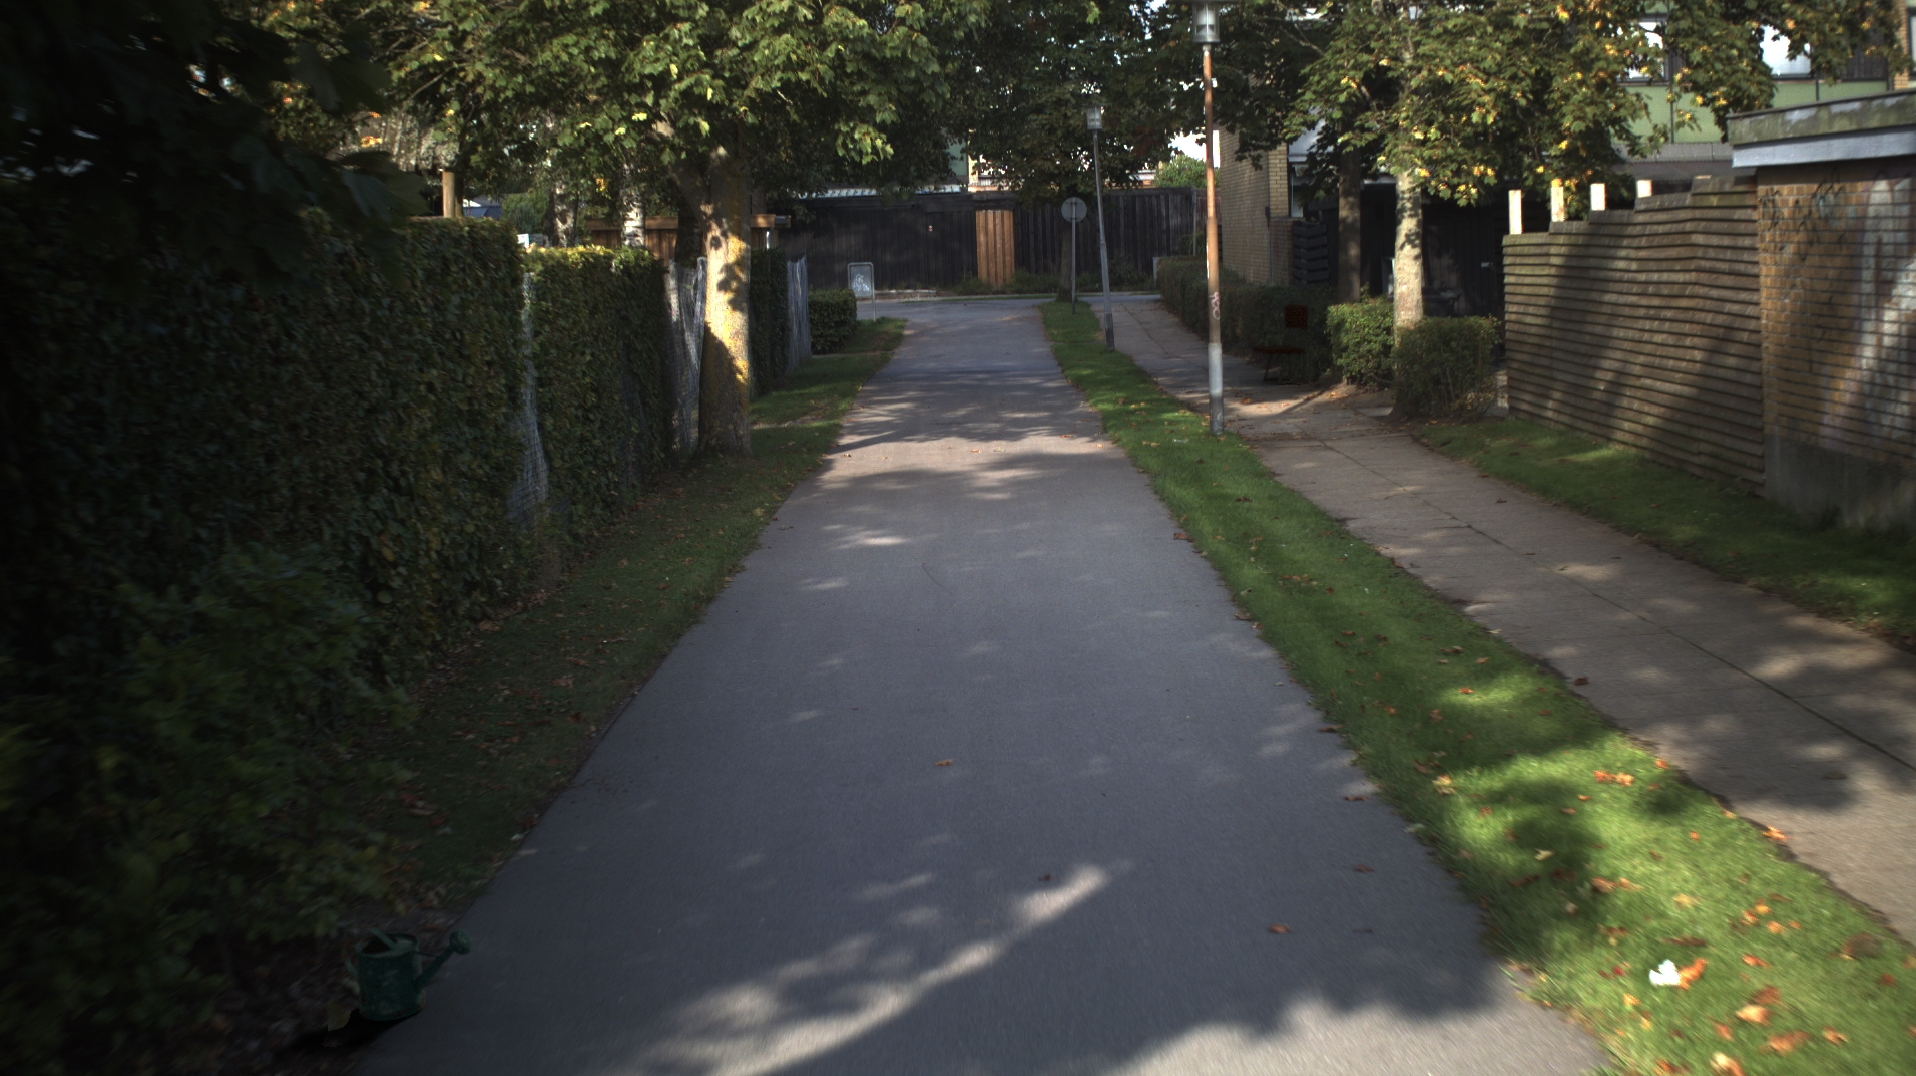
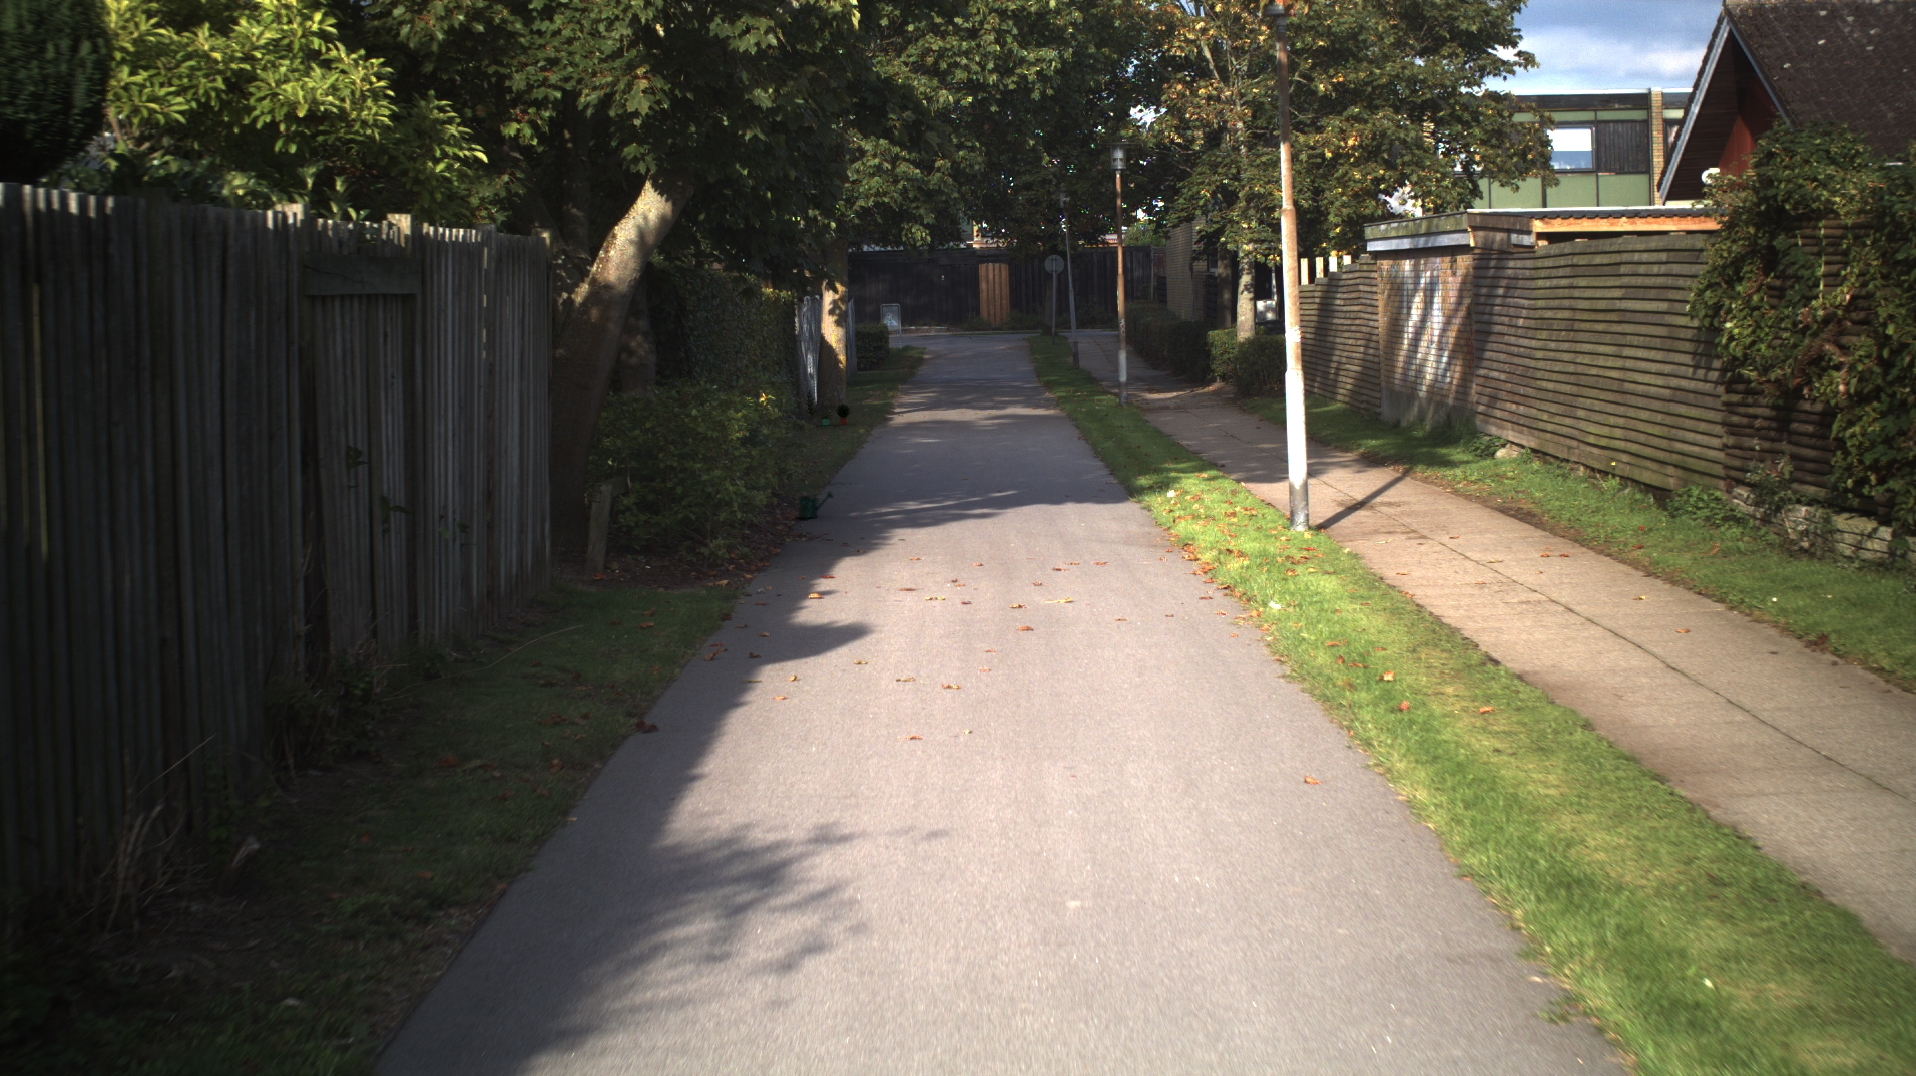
bench: present [1253,304,1308,384] -> none [1163,331,1198,383]
potted plant: none [662,419,748,484] -> present [805,391,850,425]

